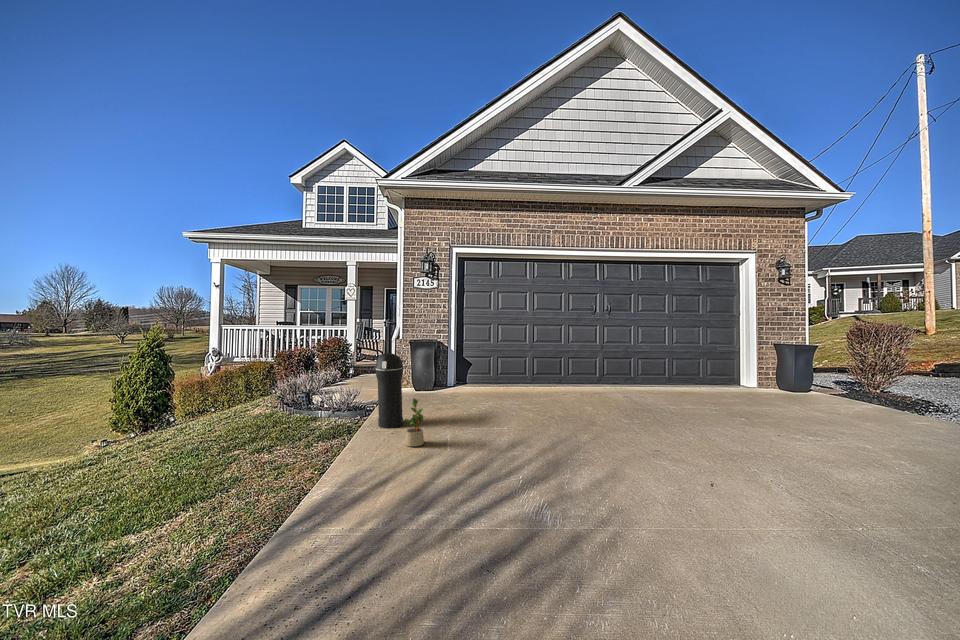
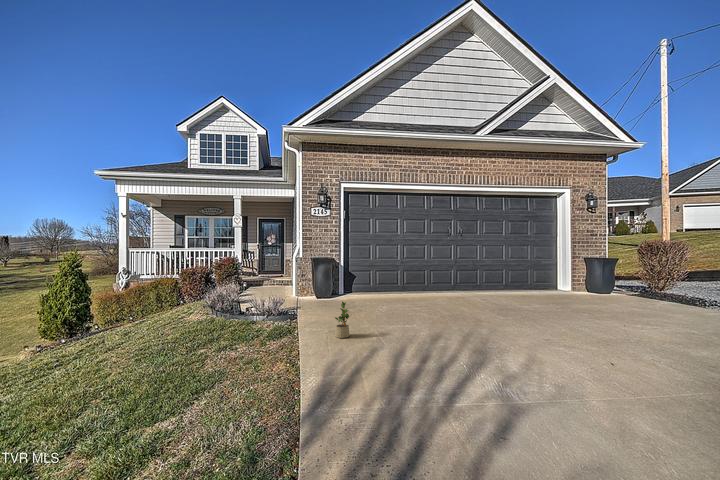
trash can: present [375,353,403,428] -> none [302,267,324,326]

